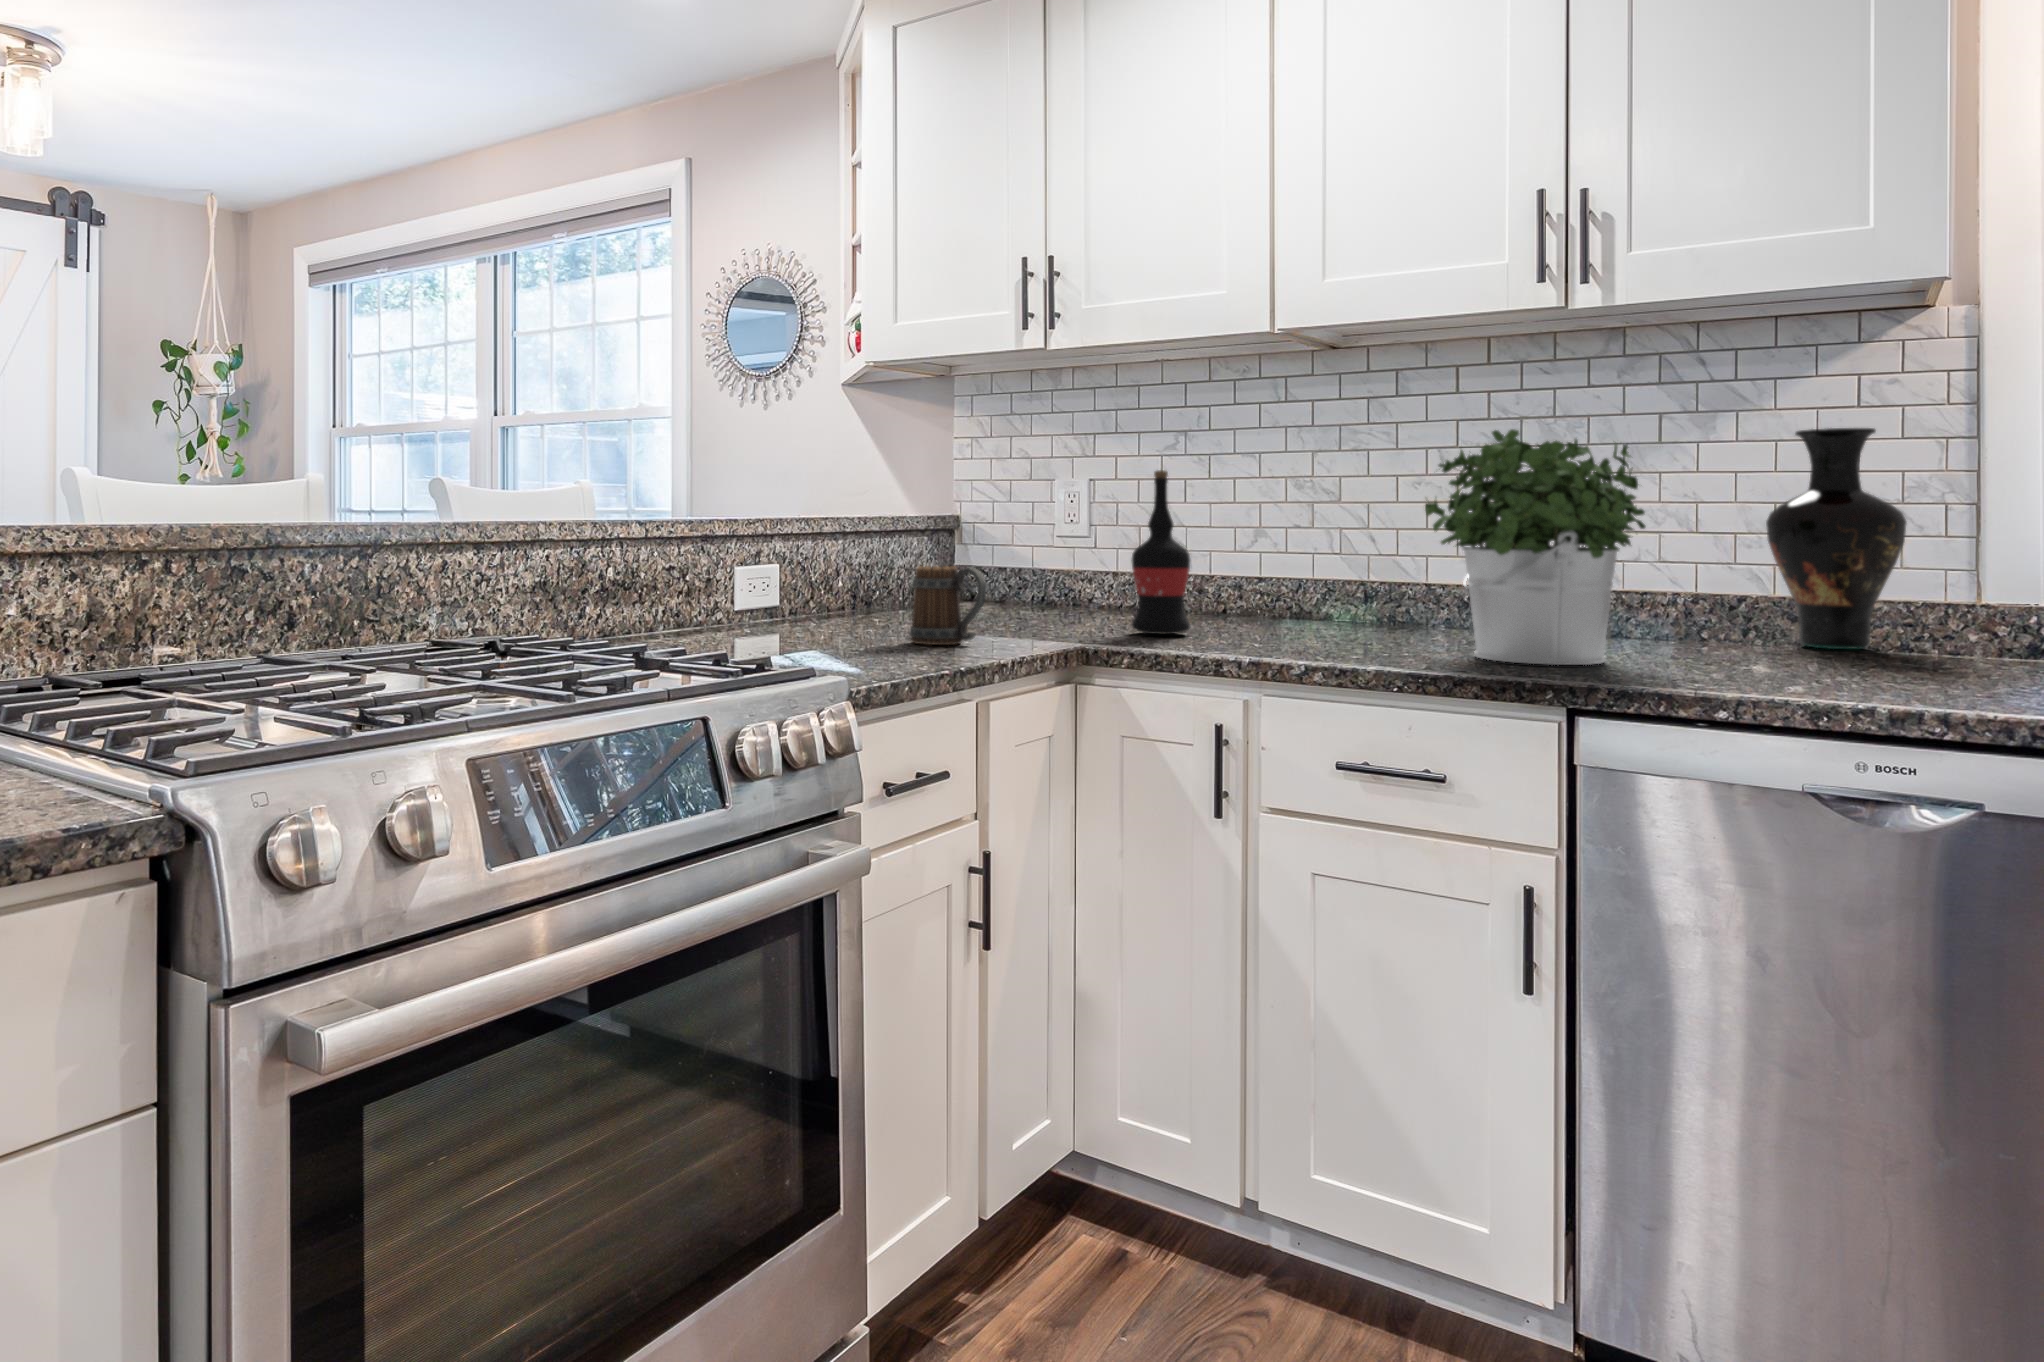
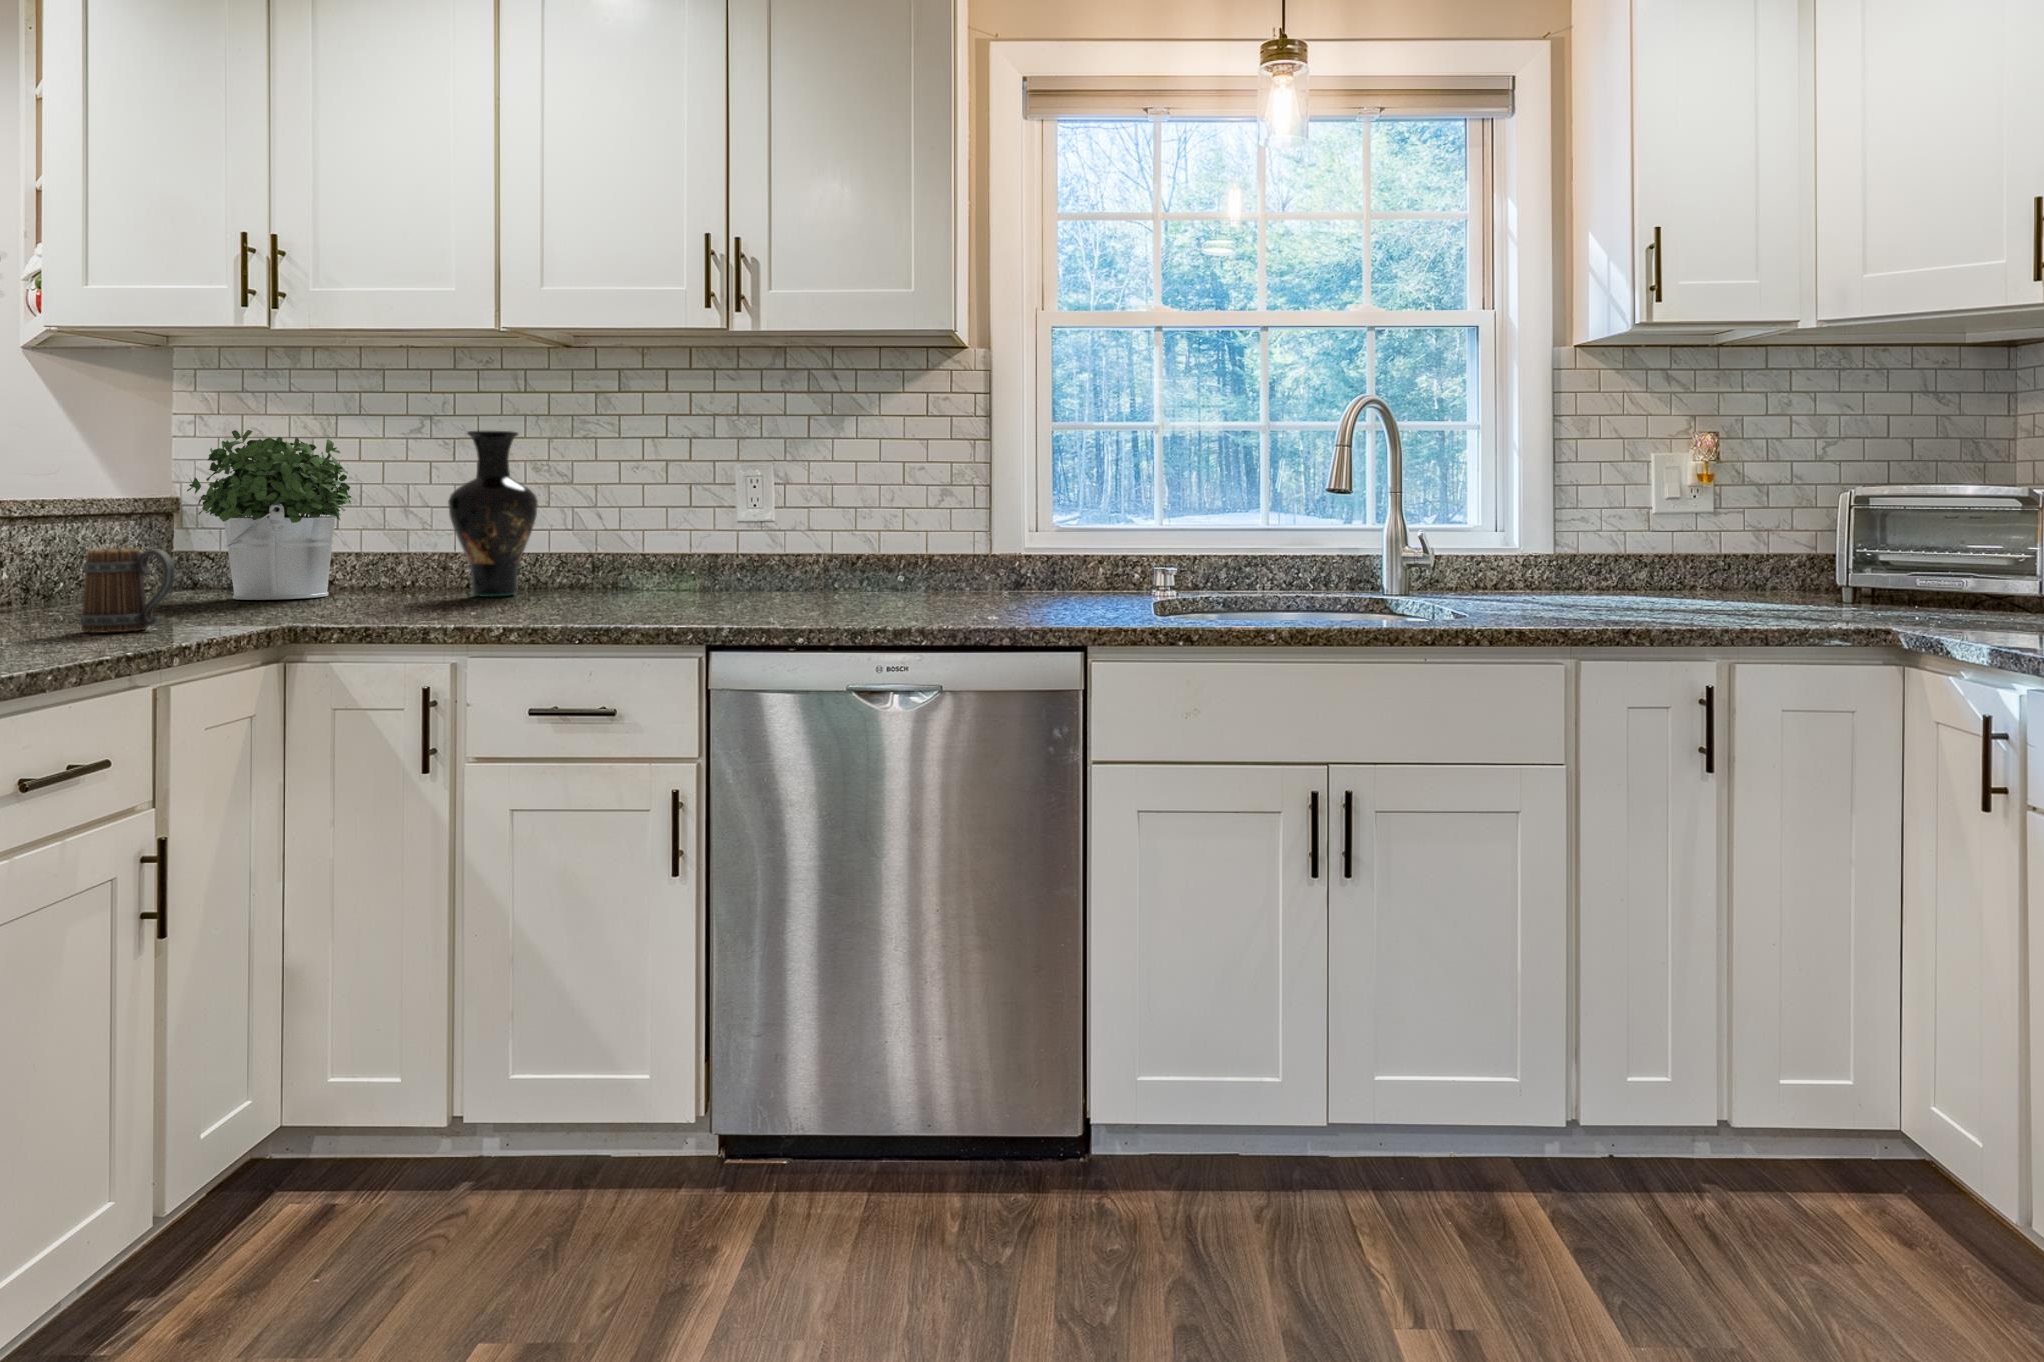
vase: present [1766,428,1906,649] -> present [448,431,538,596]
potted plant: present [1425,429,1645,665] -> present [187,430,351,600]
wine bottle: present [1131,470,1190,634] -> none [353,452,415,609]

